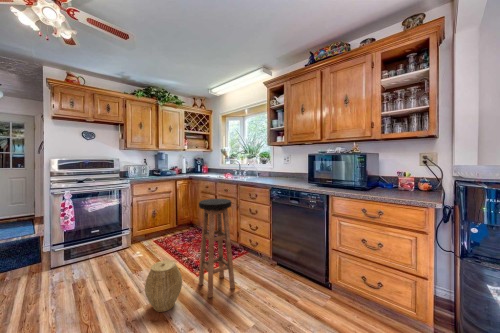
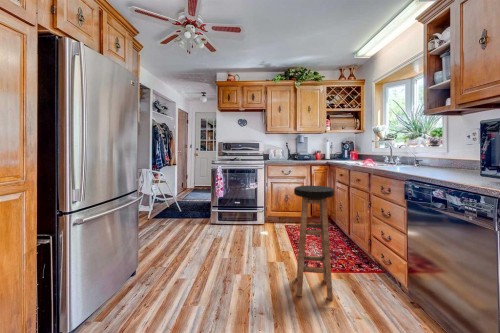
woven basket: present [145,260,182,312] -> none [239,240,273,288]

